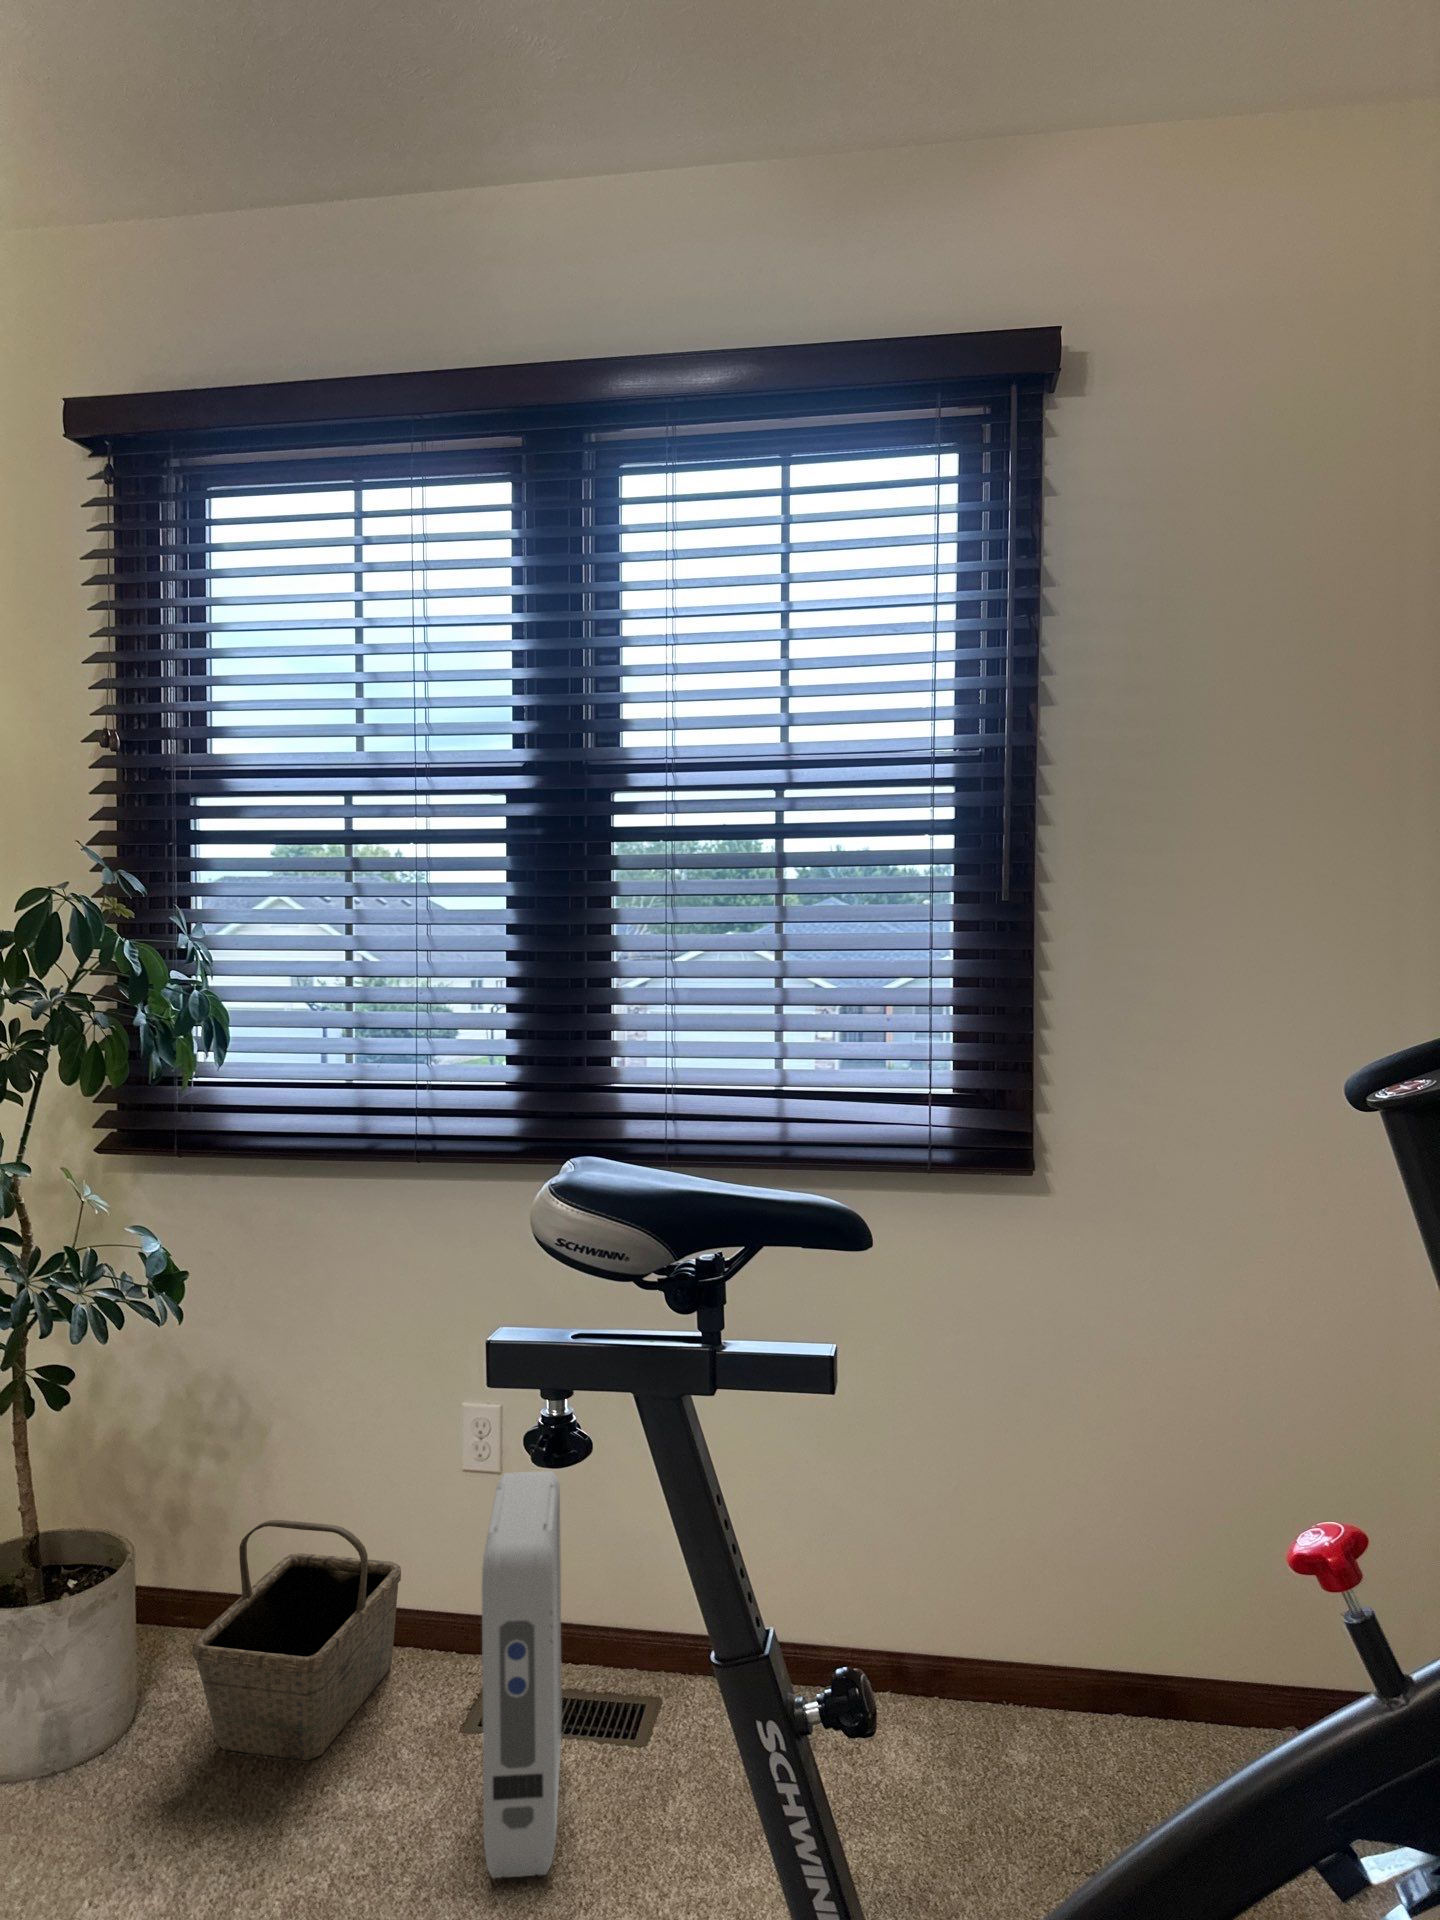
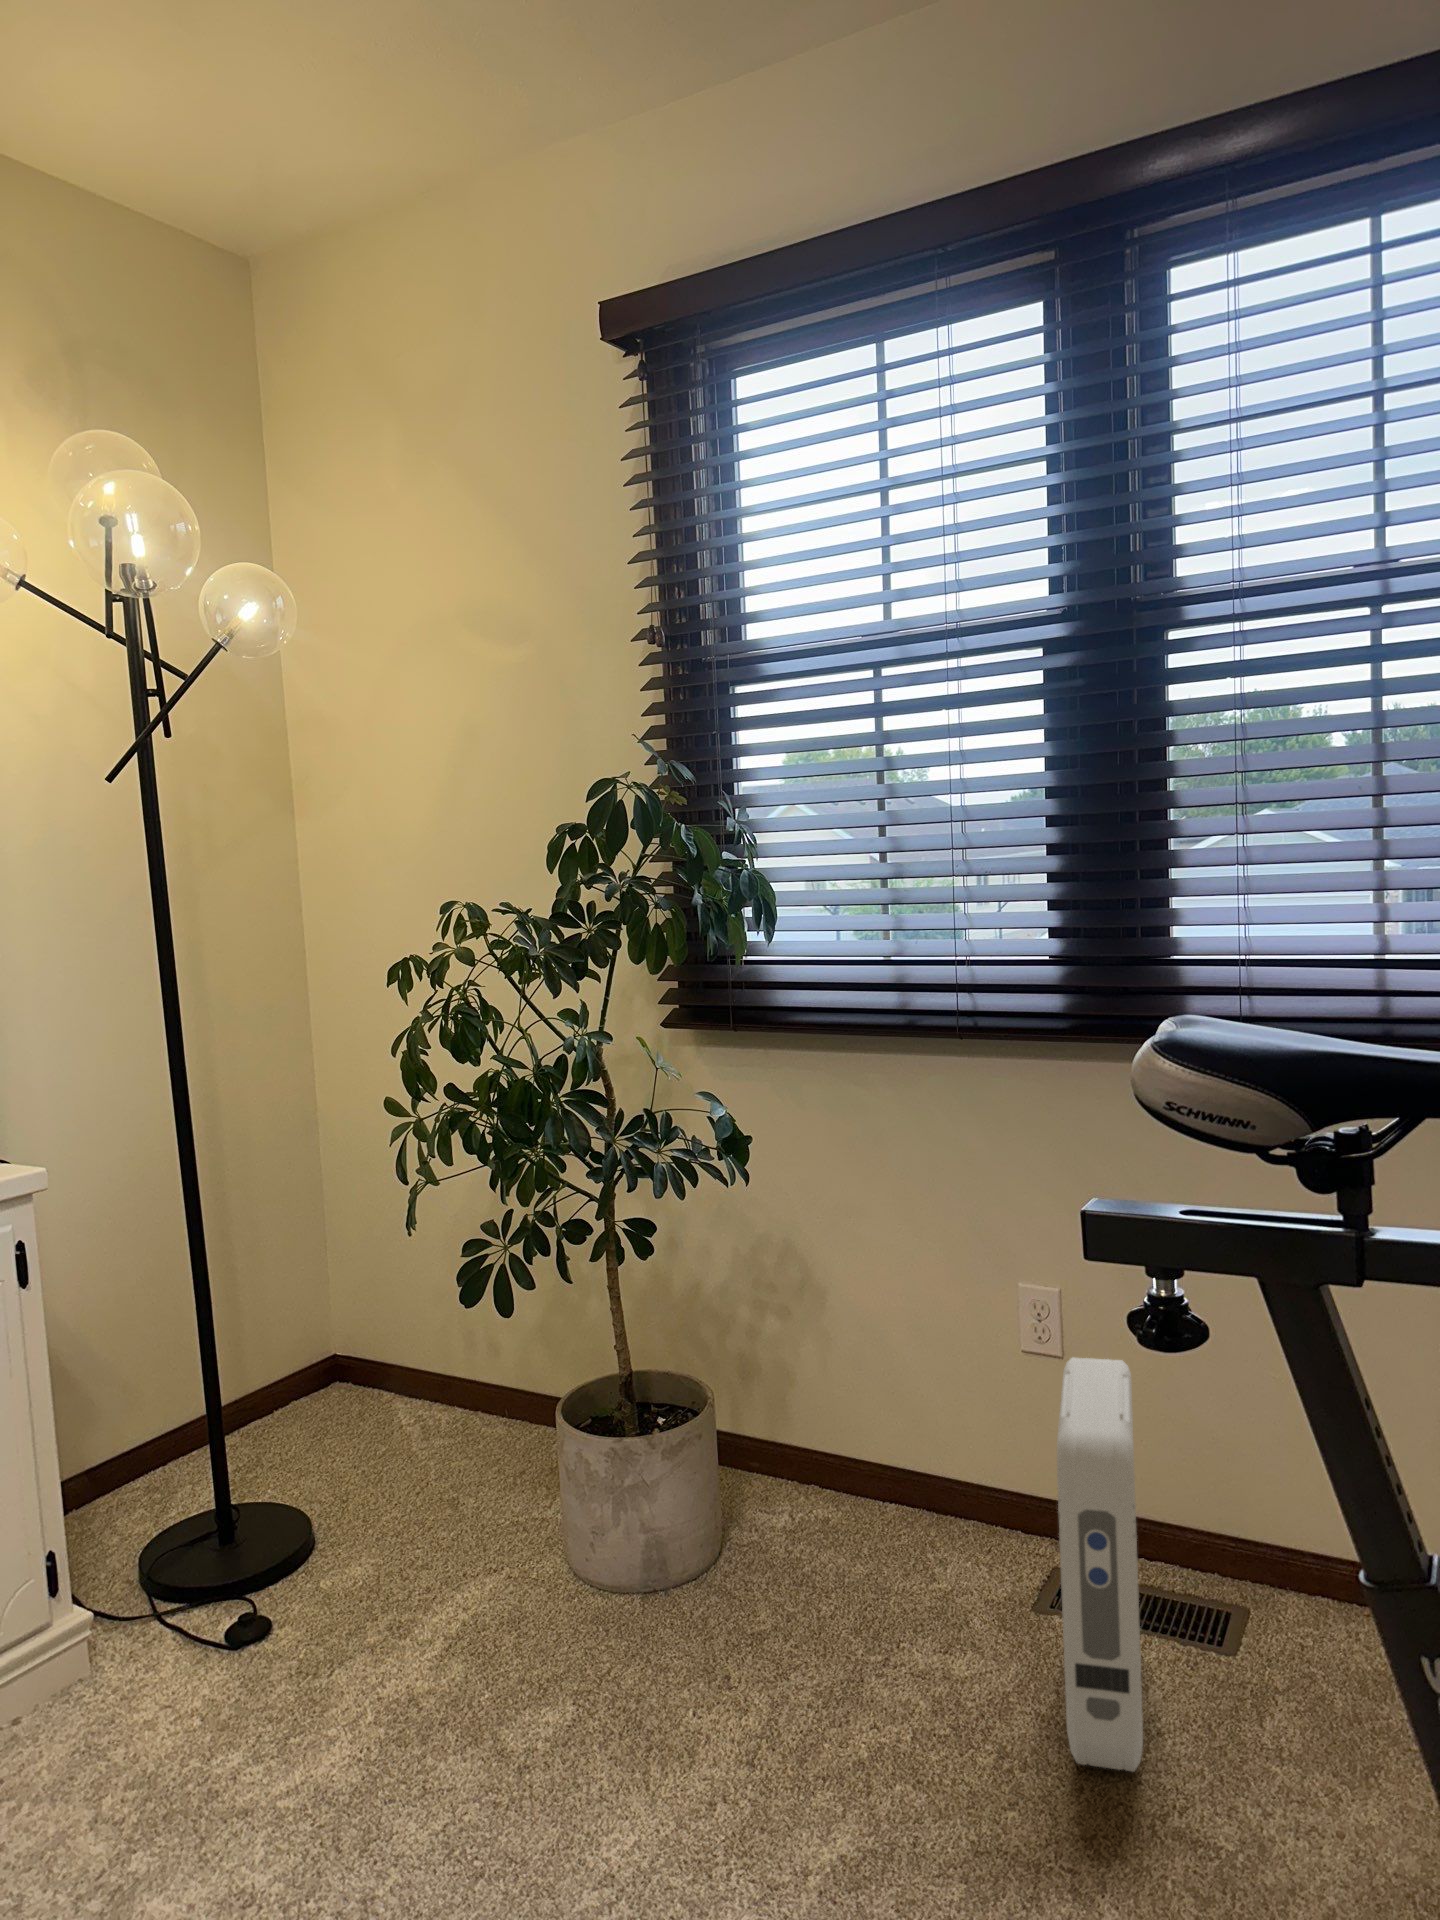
basket: present [192,1520,401,1760] -> none [771,1381,962,1613]

